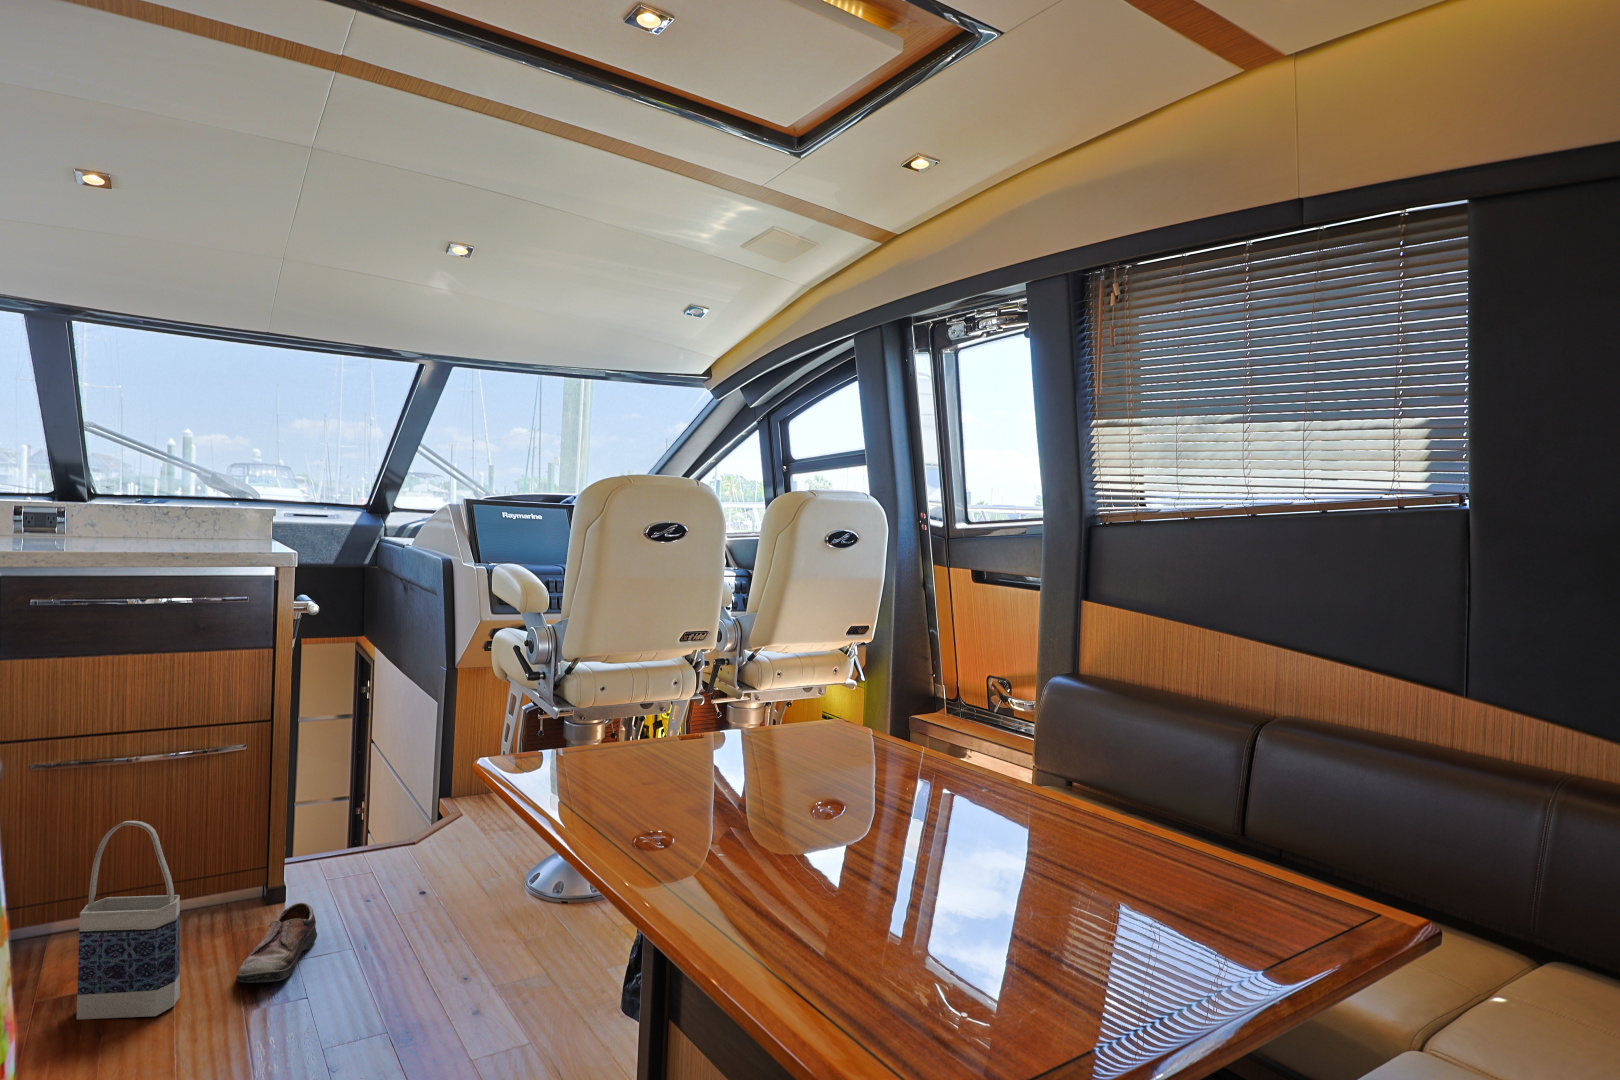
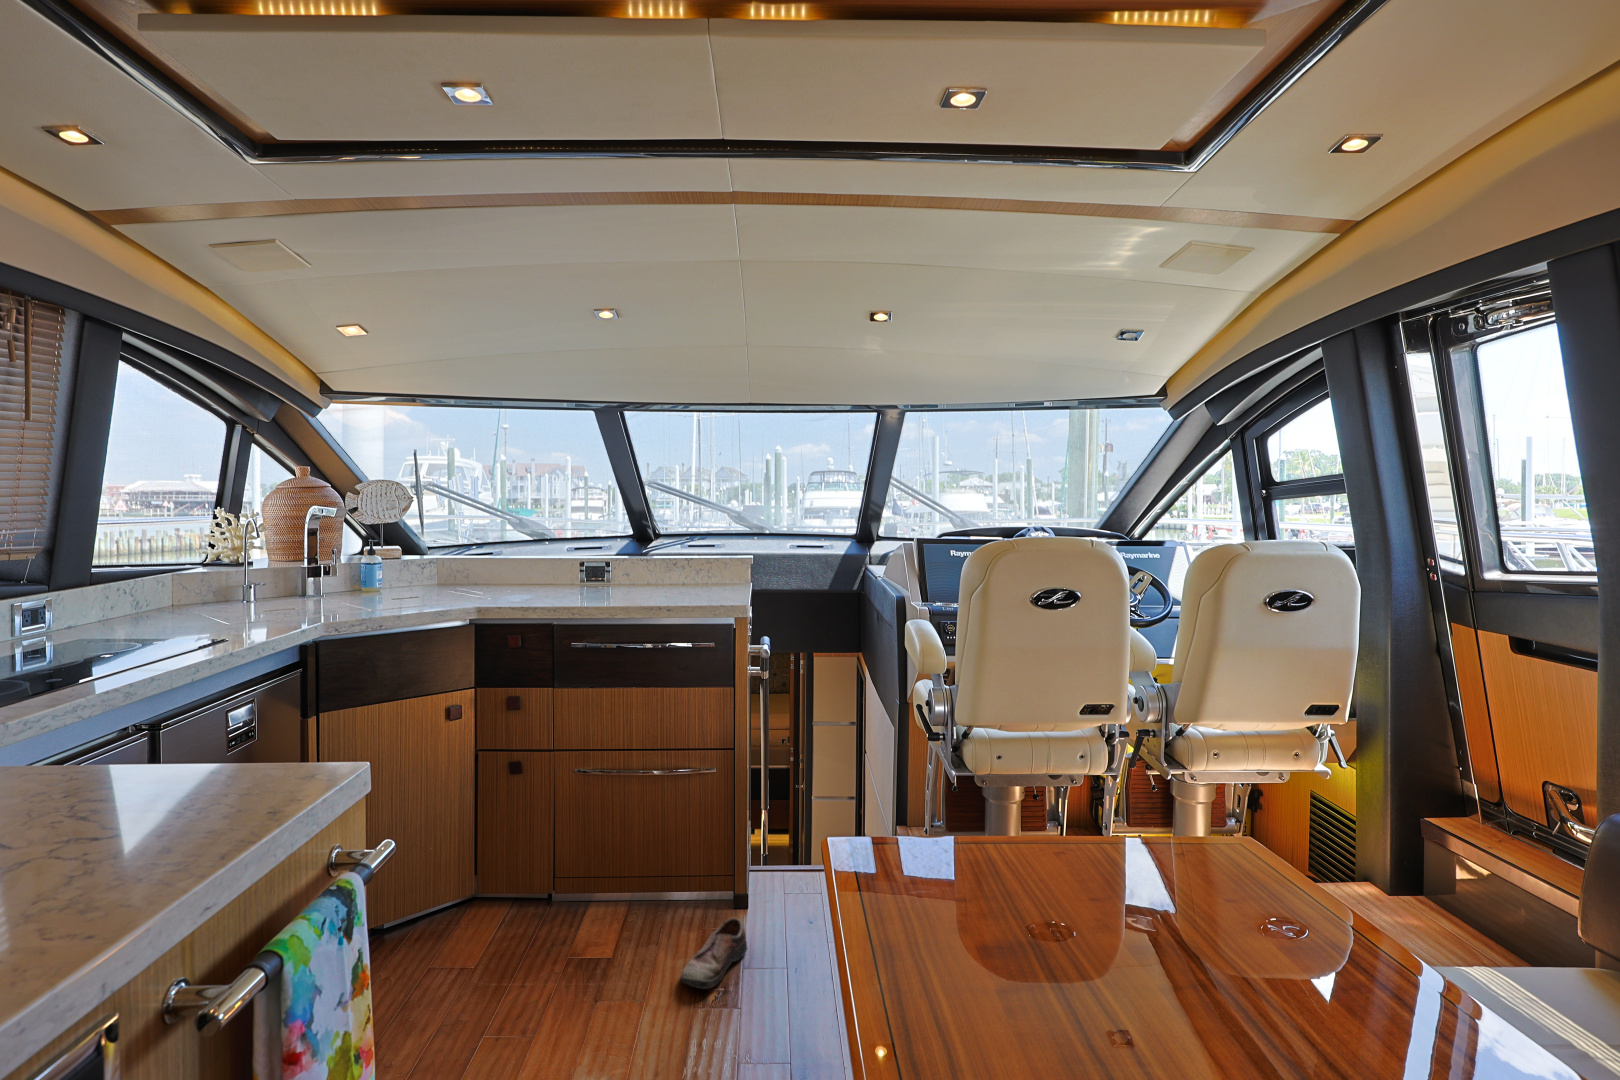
bag: present [77,821,180,1019] -> none [578,838,642,997]

